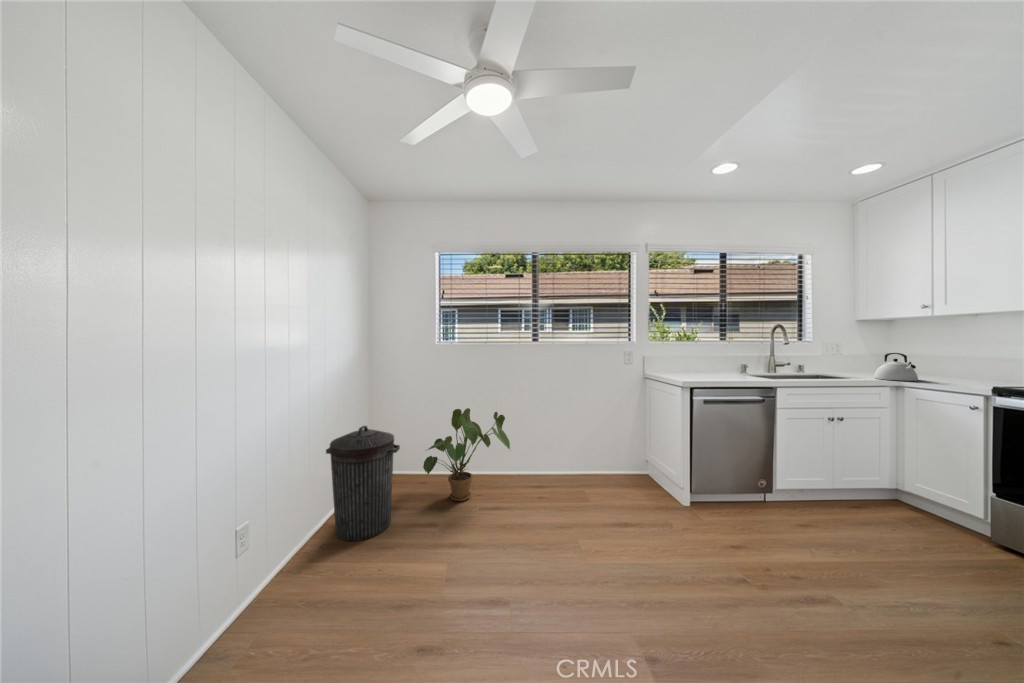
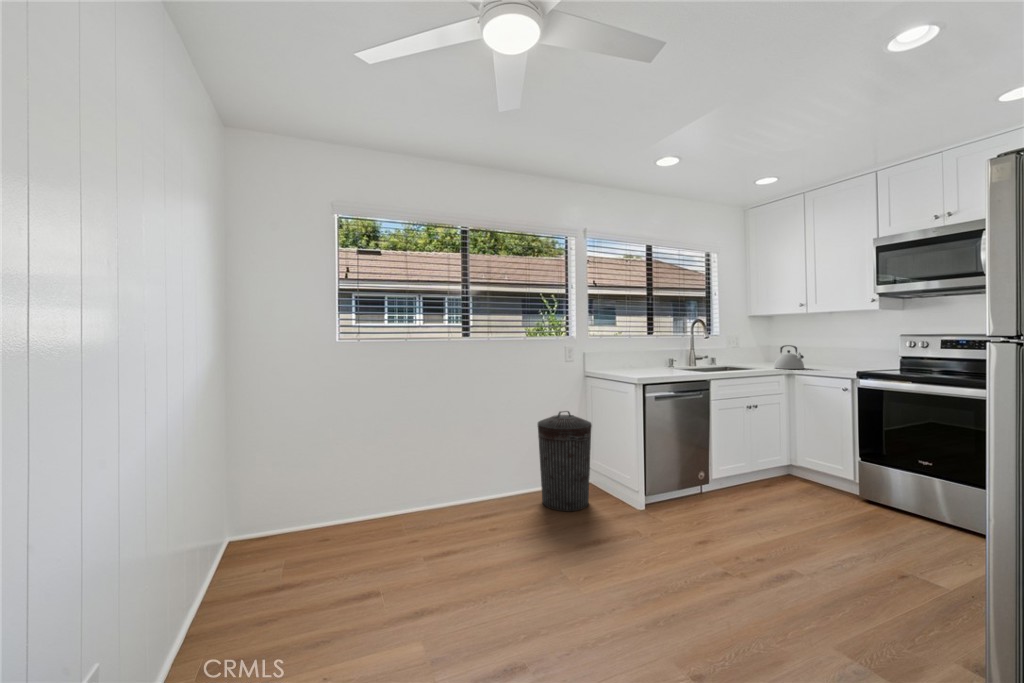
house plant: present [423,408,510,501] -> none [333,428,456,553]
trash can: present [326,426,400,541] -> present [538,411,592,511]

